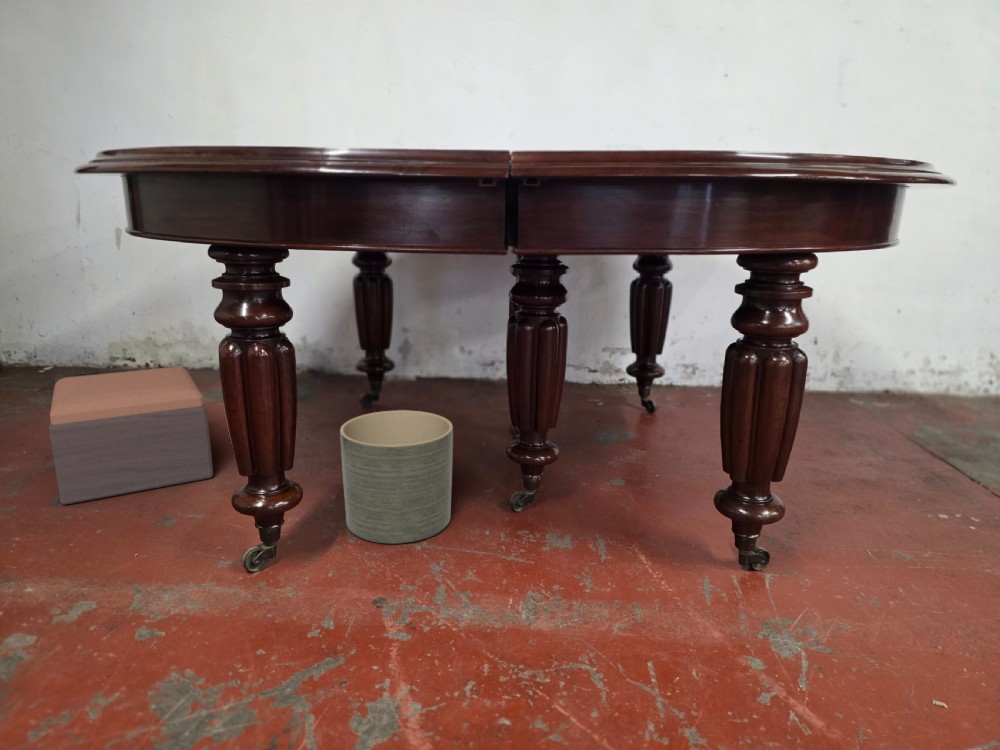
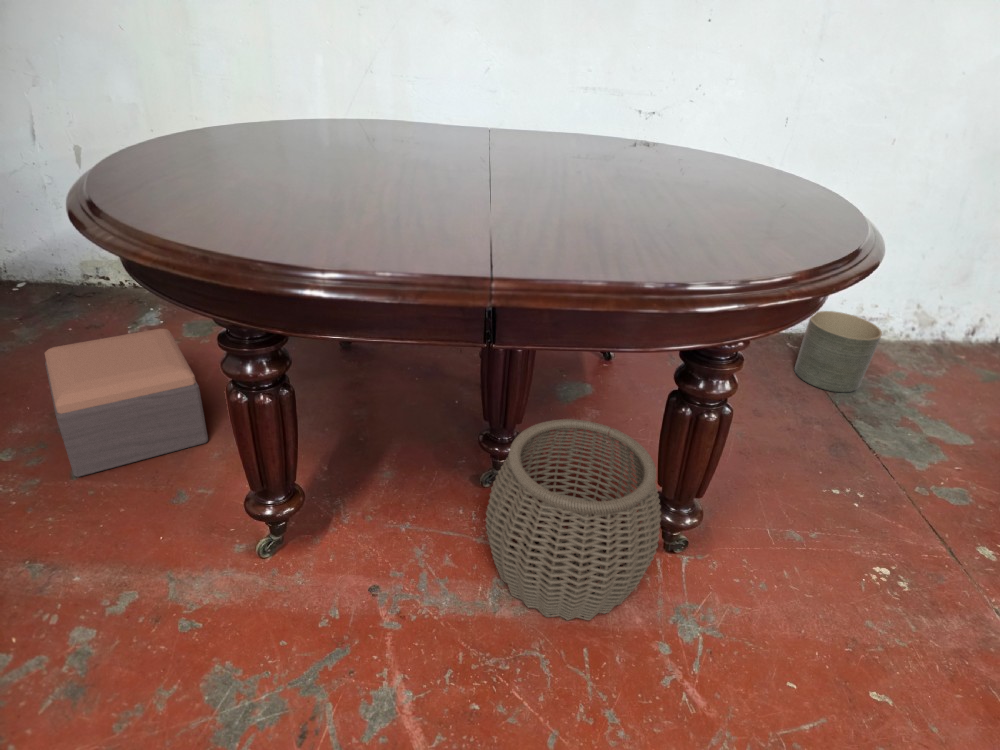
woven basket: none [515,396,731,631] -> present [485,419,661,620]
planter: present [340,410,453,544] -> present [795,311,882,392]

